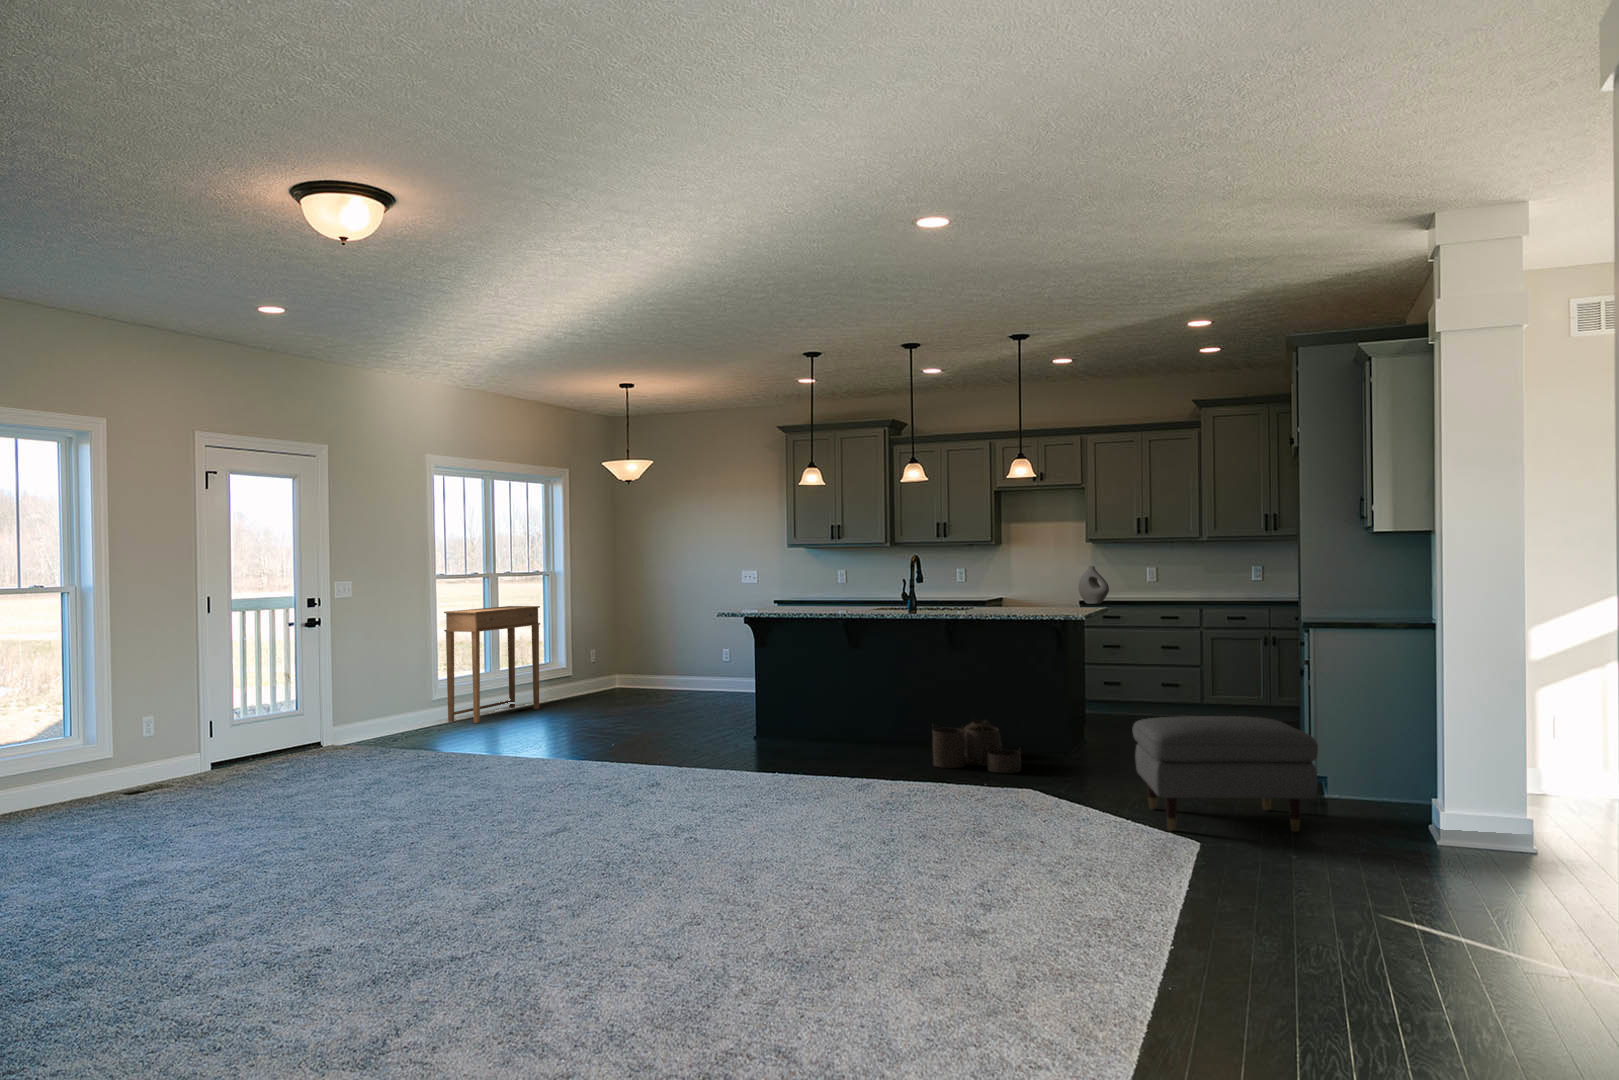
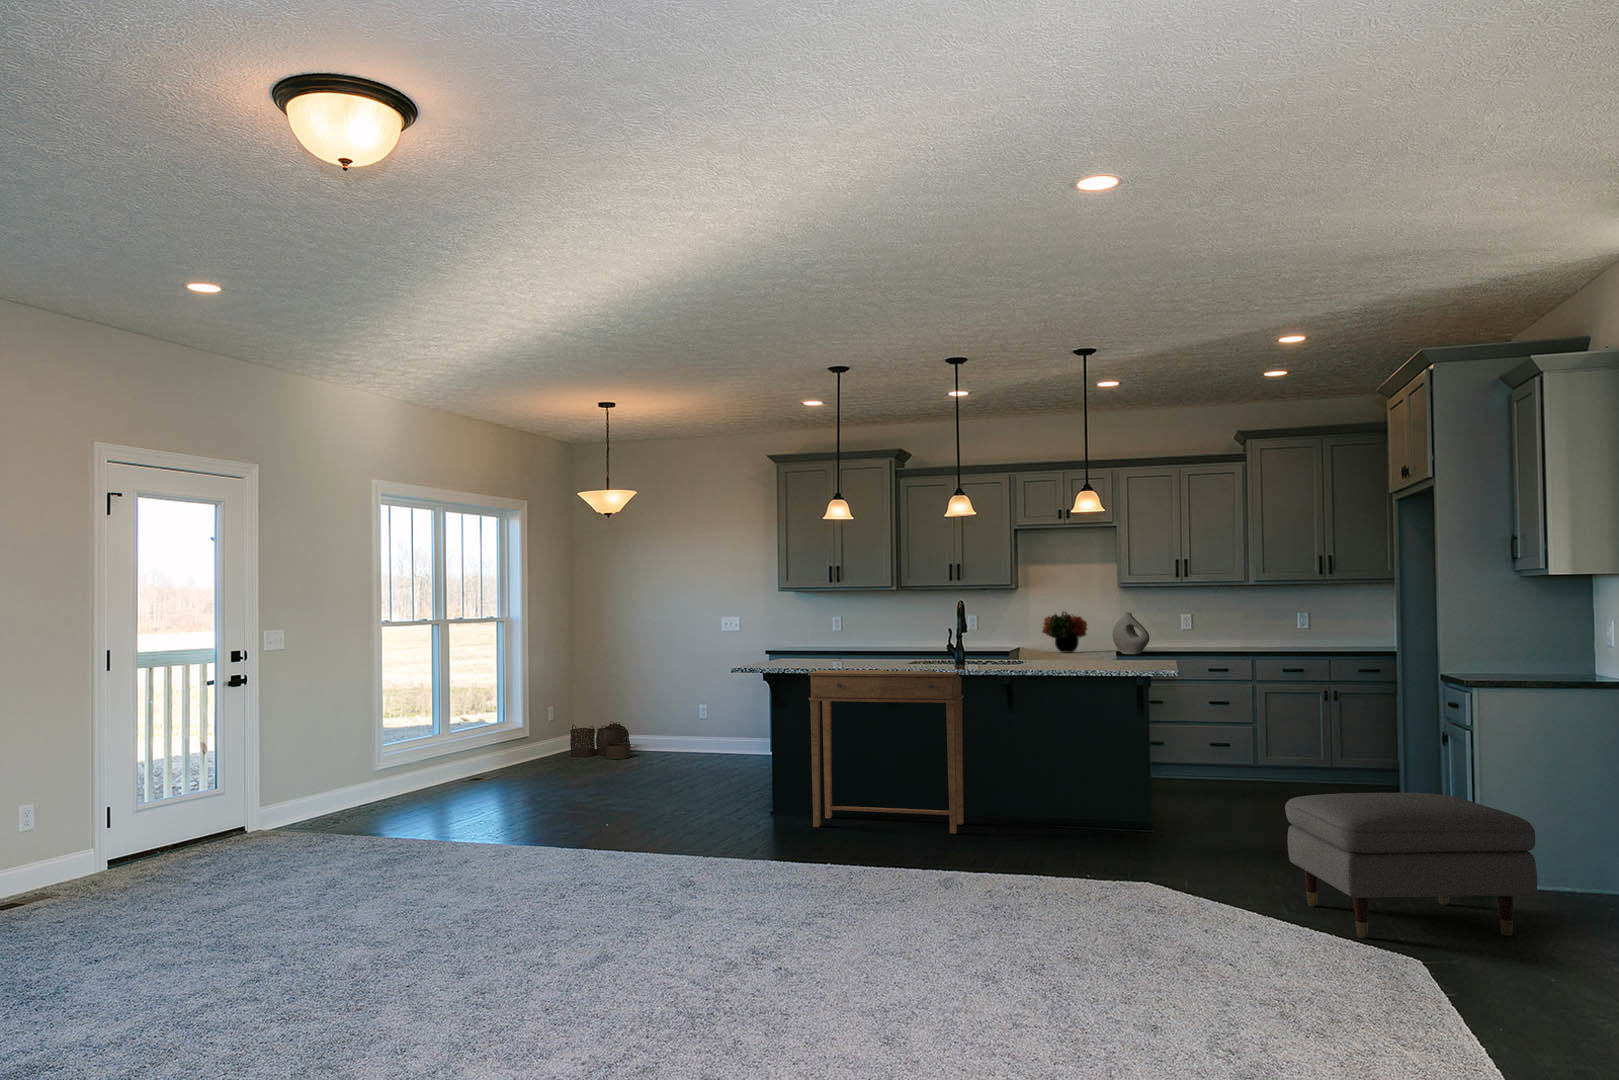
flower arrangement: none [1019,565,1062,602] -> present [1042,612,1087,652]
side table: present [444,606,540,723] -> present [808,669,964,834]
woven basket: present [933,720,1021,773] -> present [570,722,631,759]

